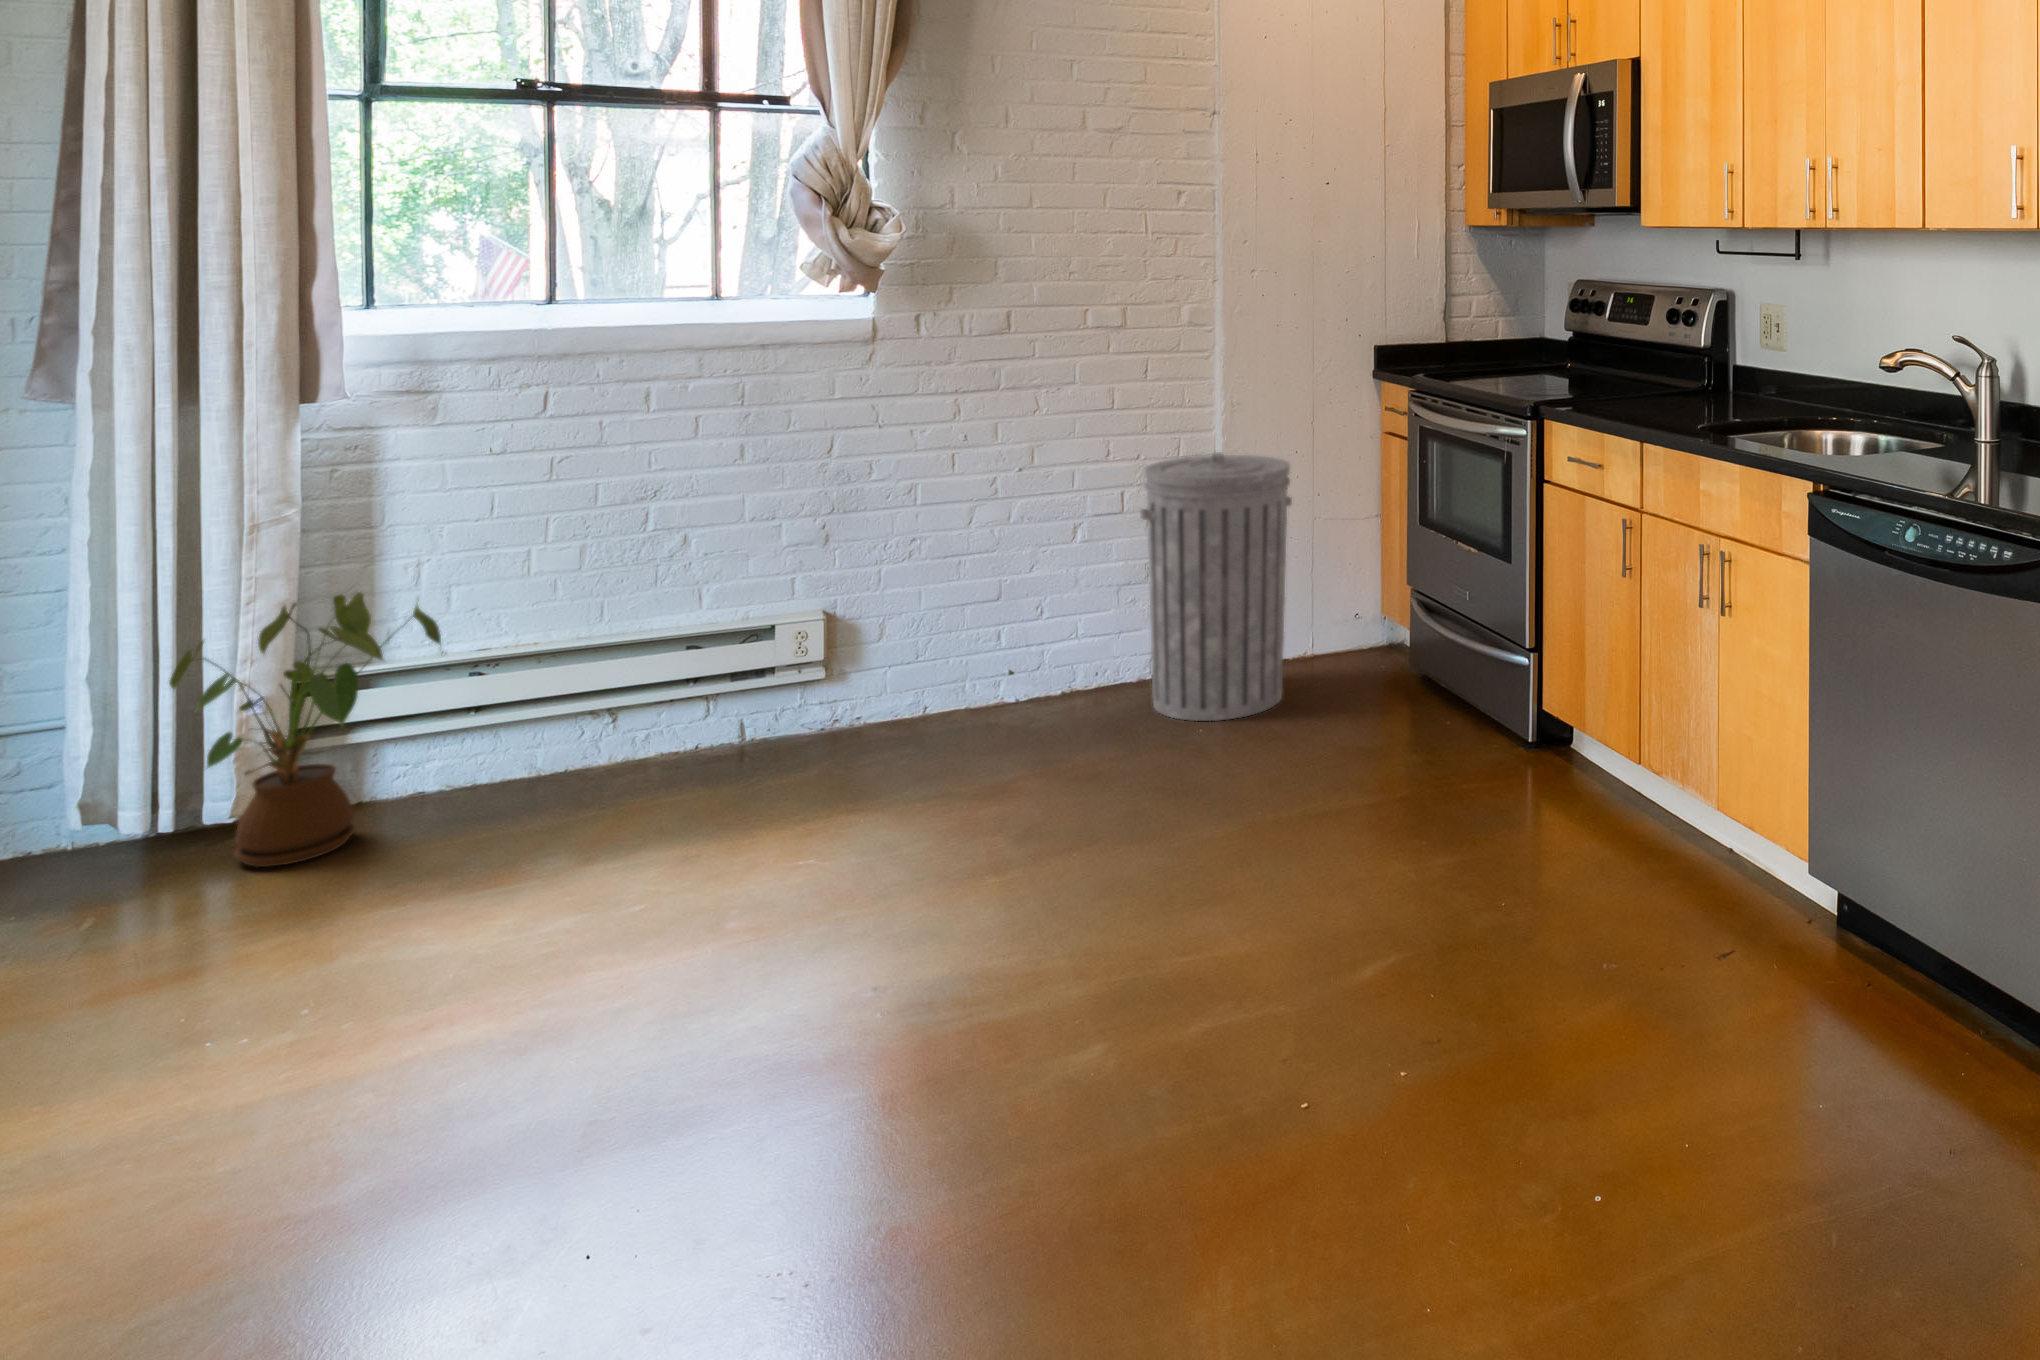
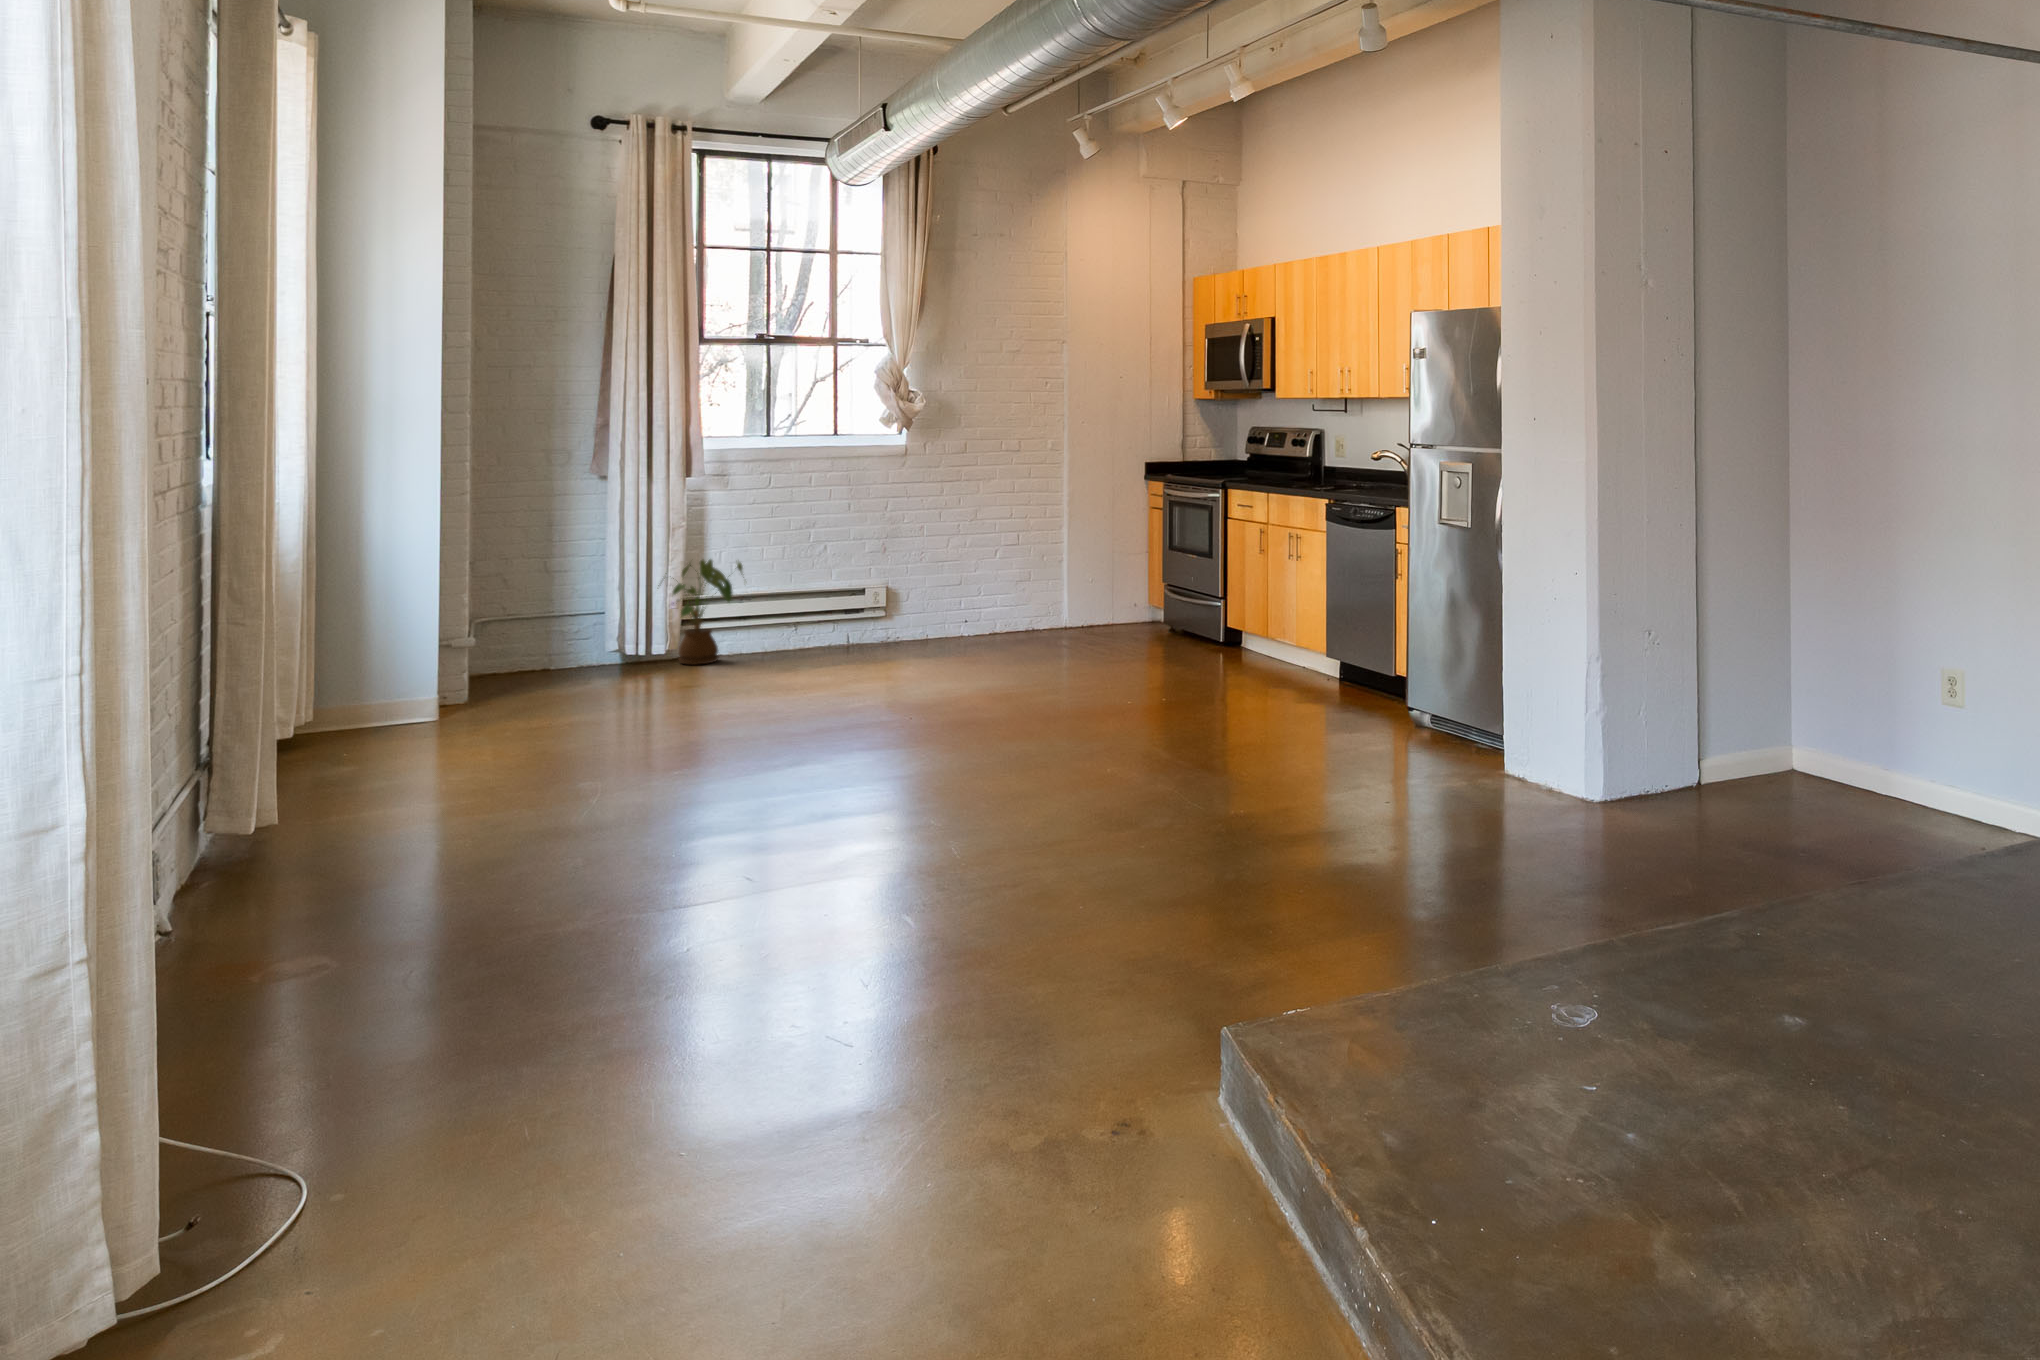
trash can: present [1140,452,1292,721] -> none [1034,513,1106,639]

